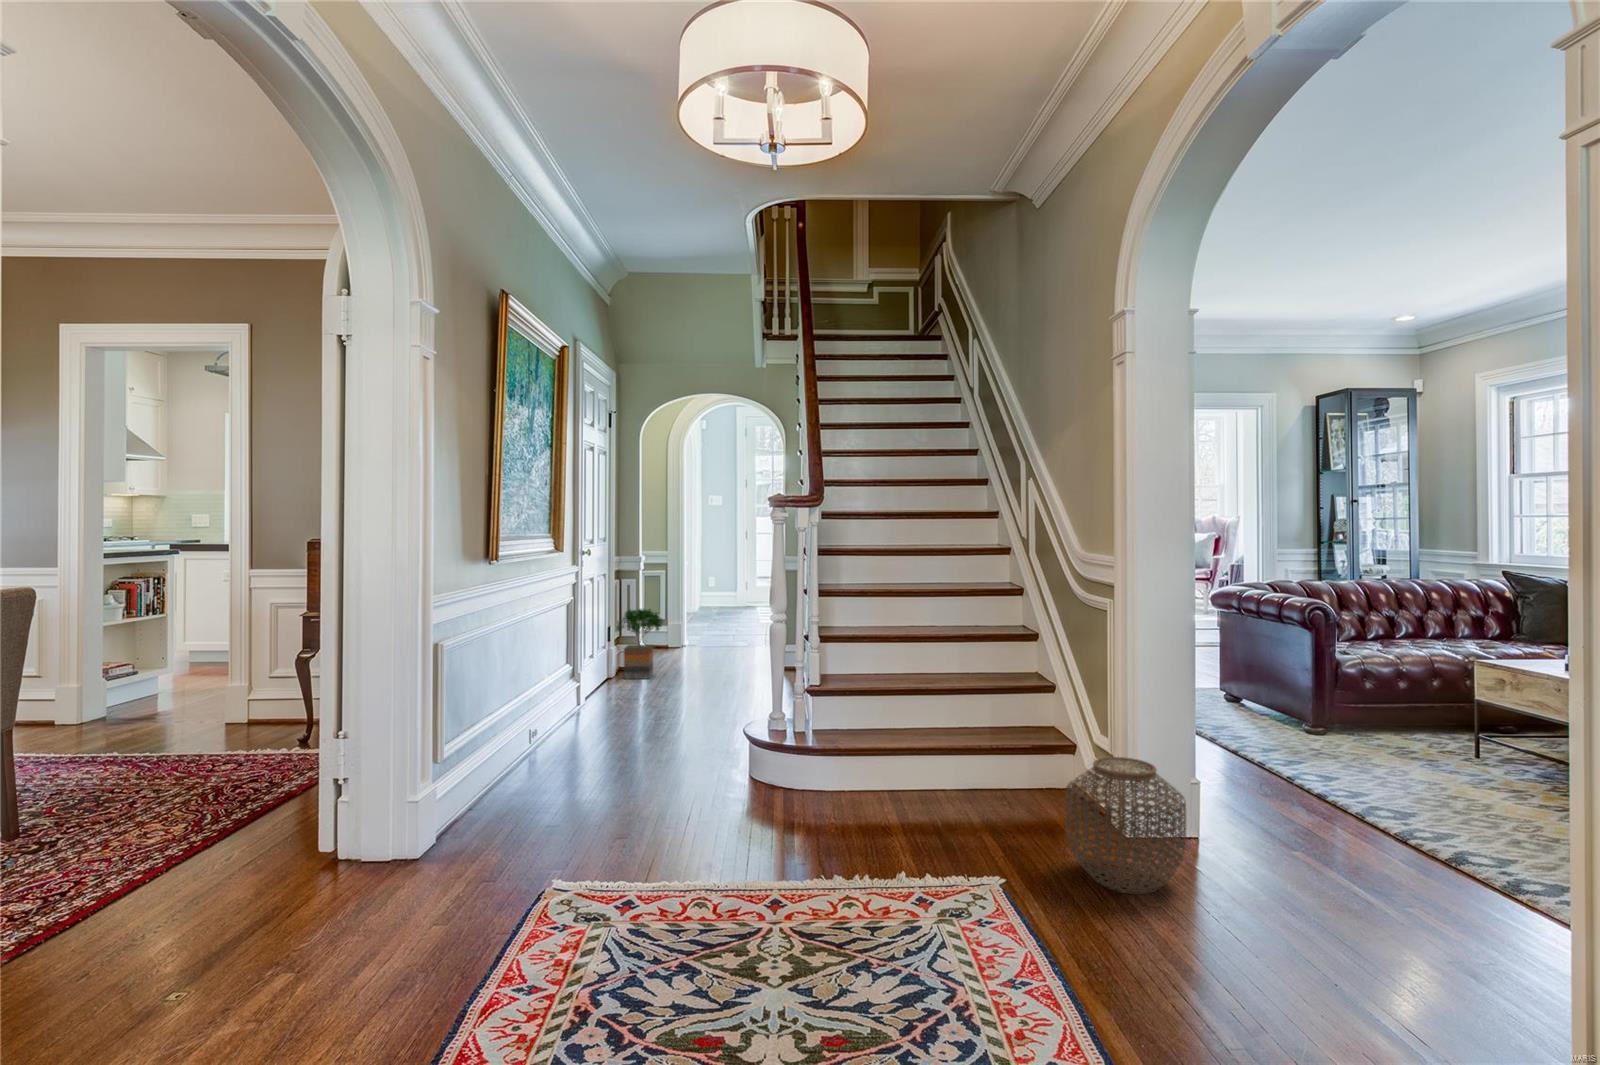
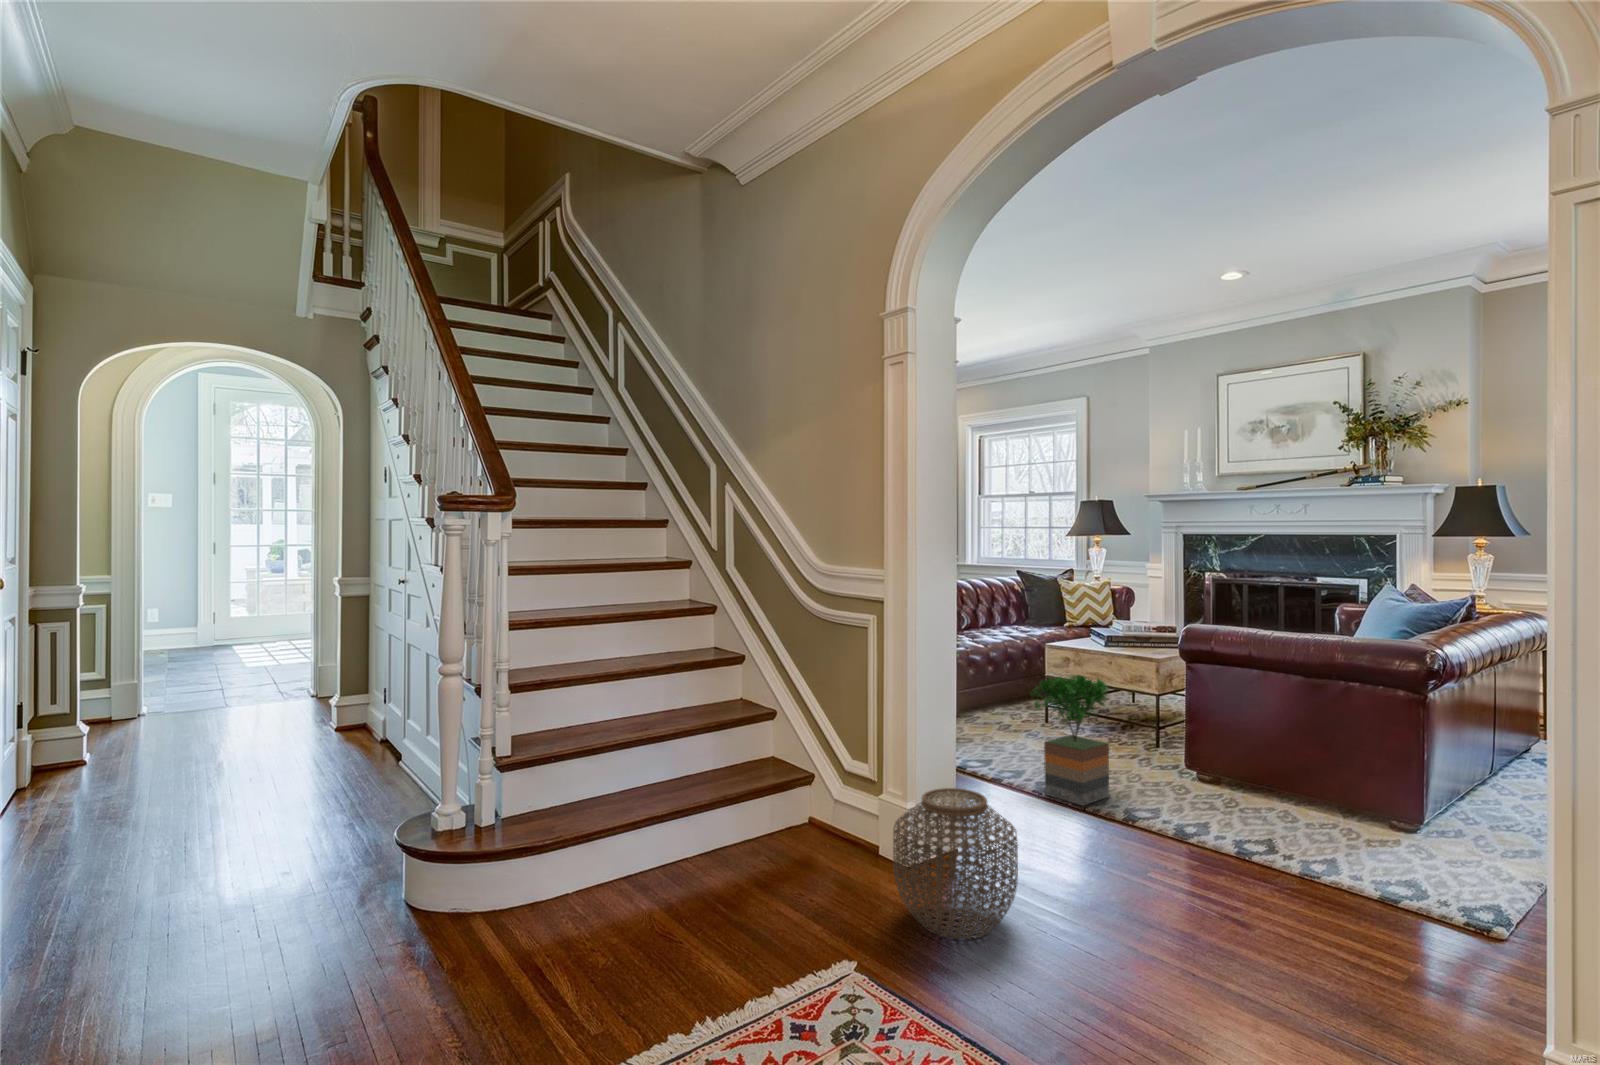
potted tree: present [616,609,663,679] -> present [1032,675,1109,805]

